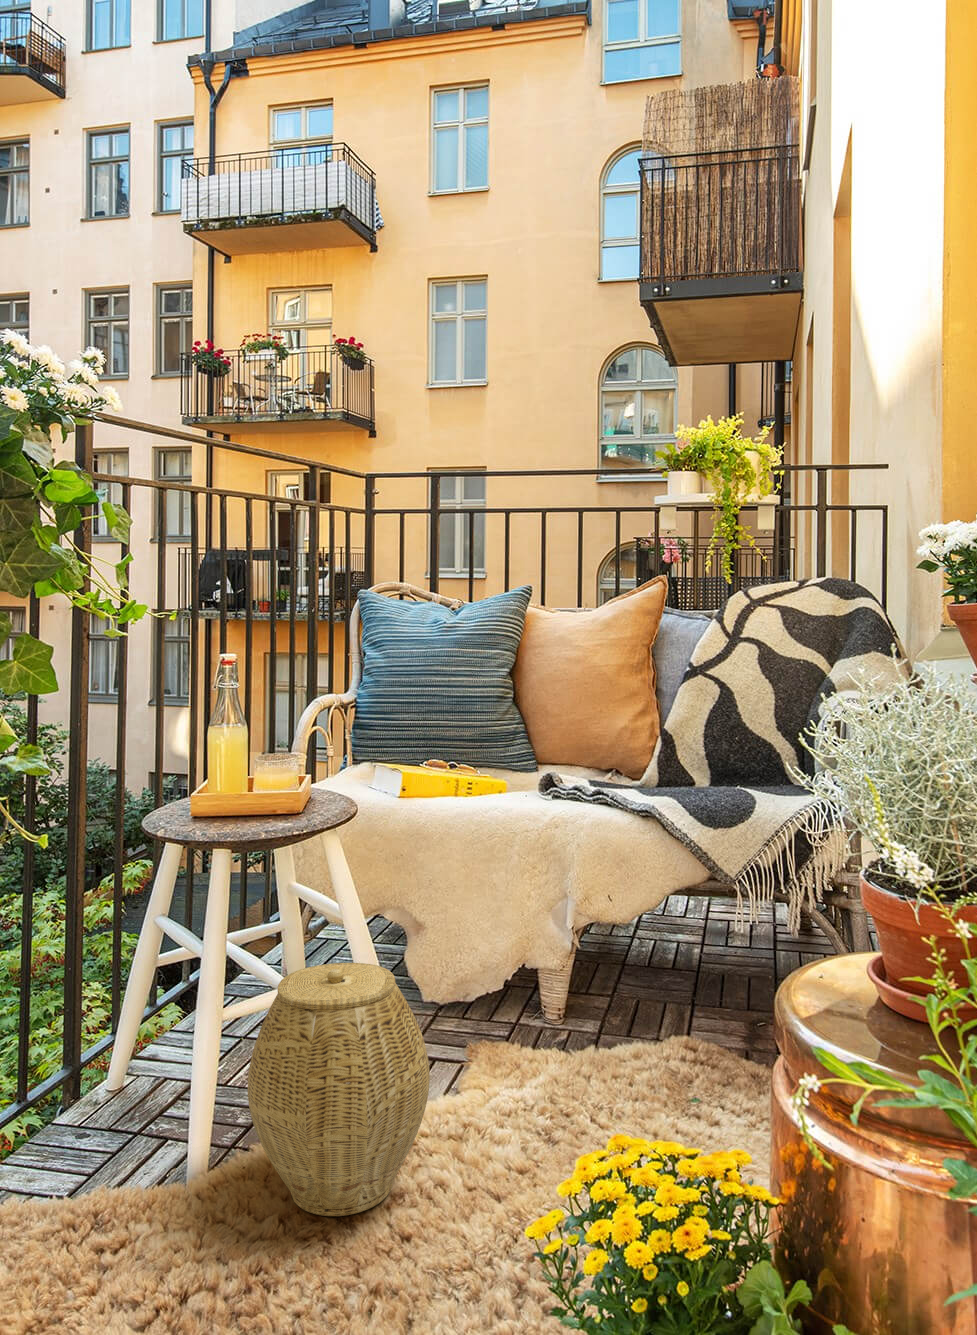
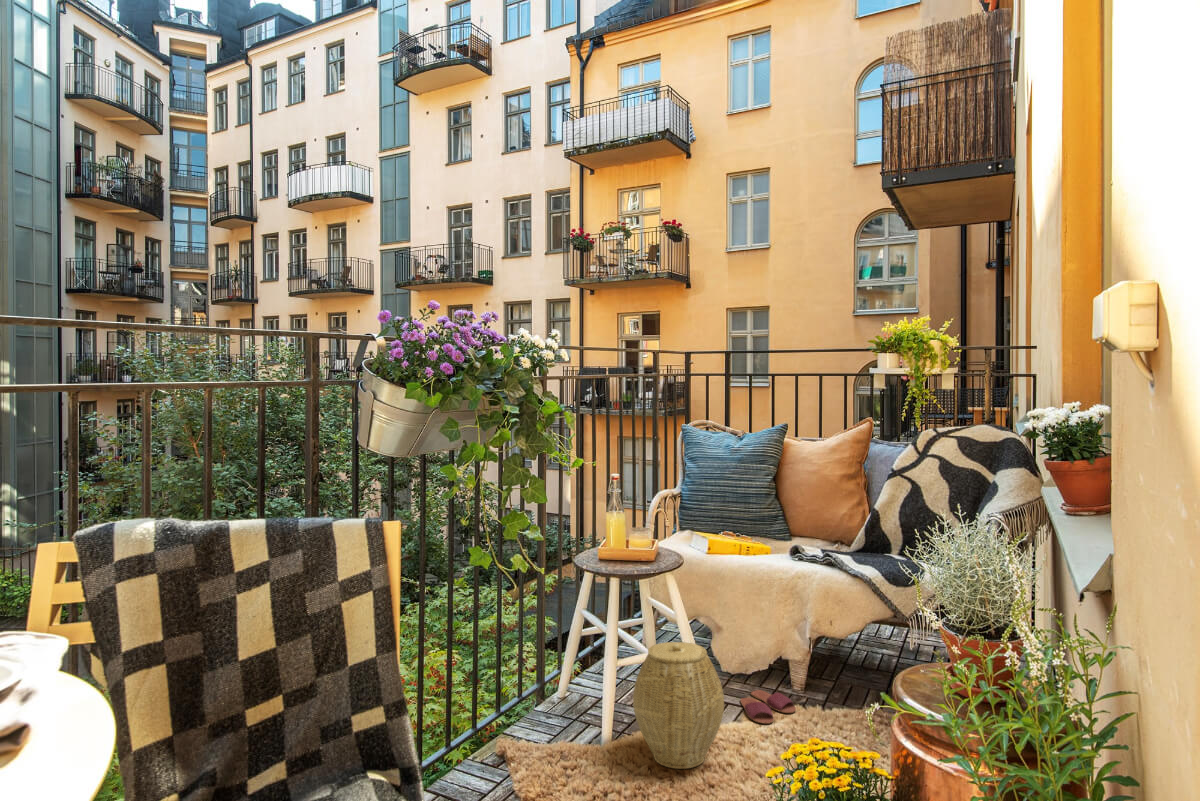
slippers: none [457,1028,554,1094] -> present [740,690,796,724]

